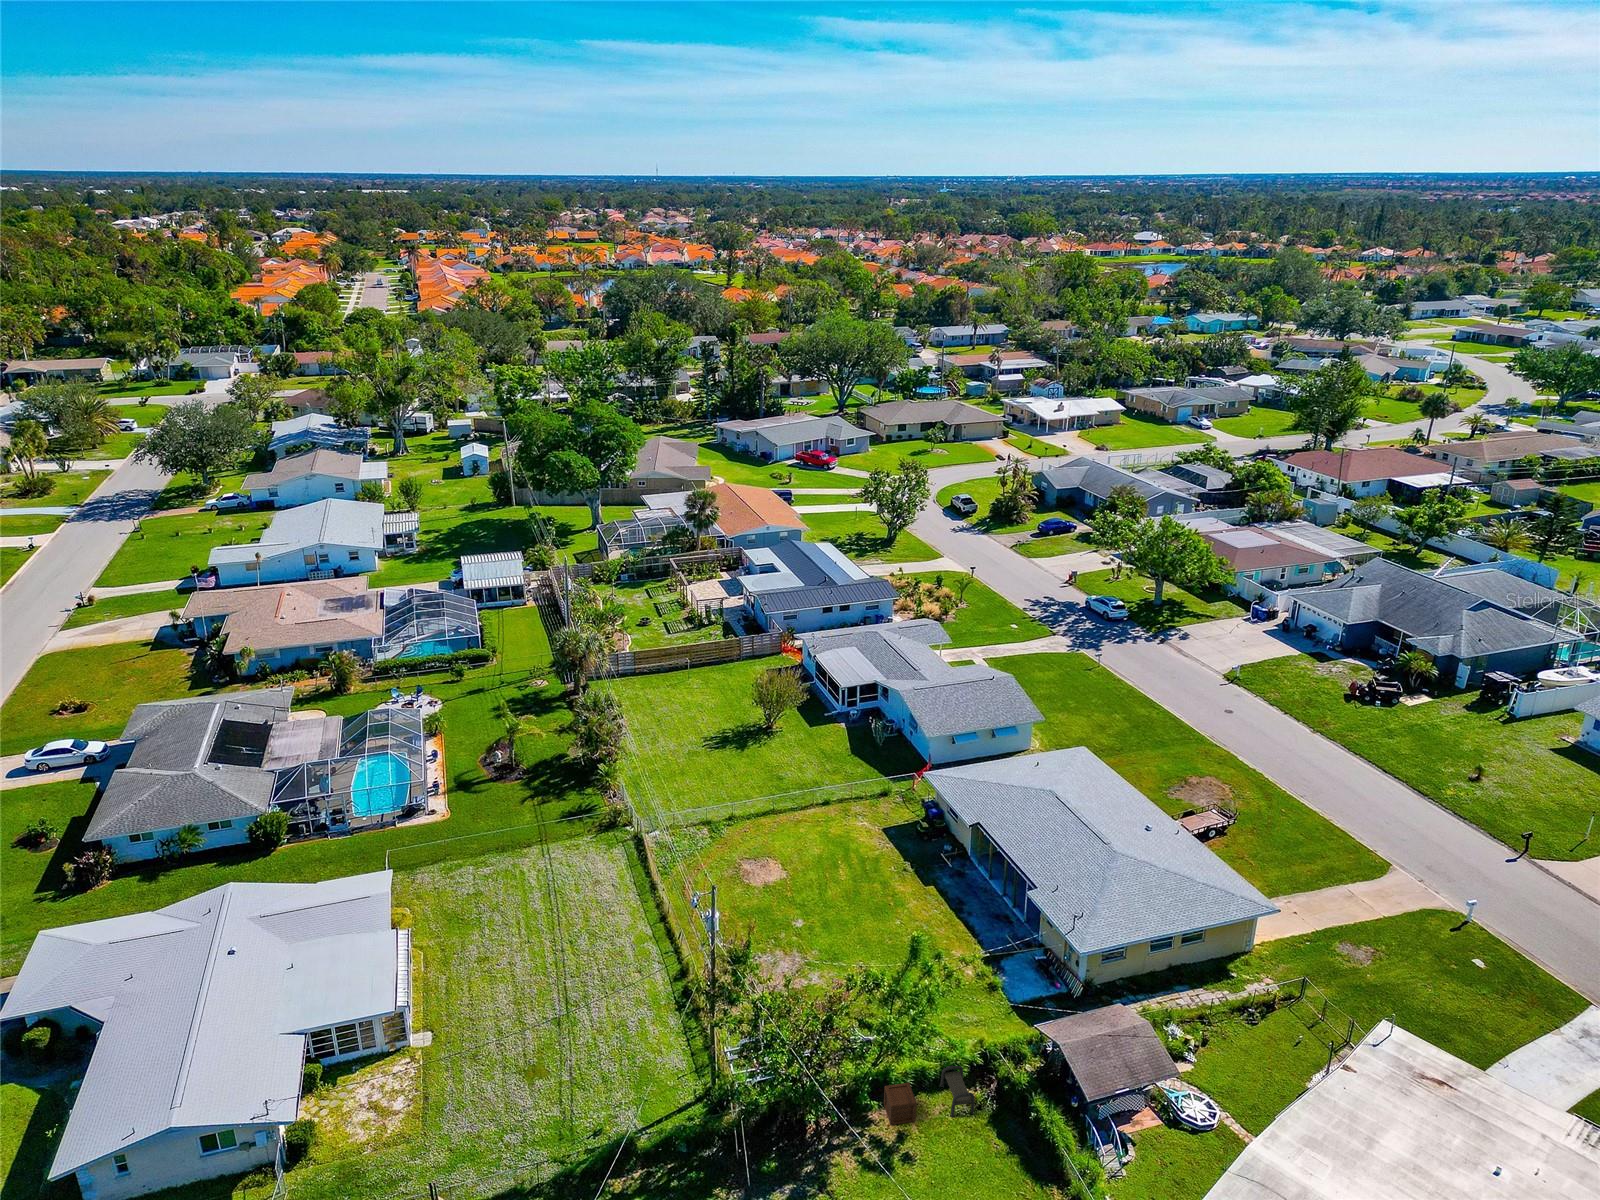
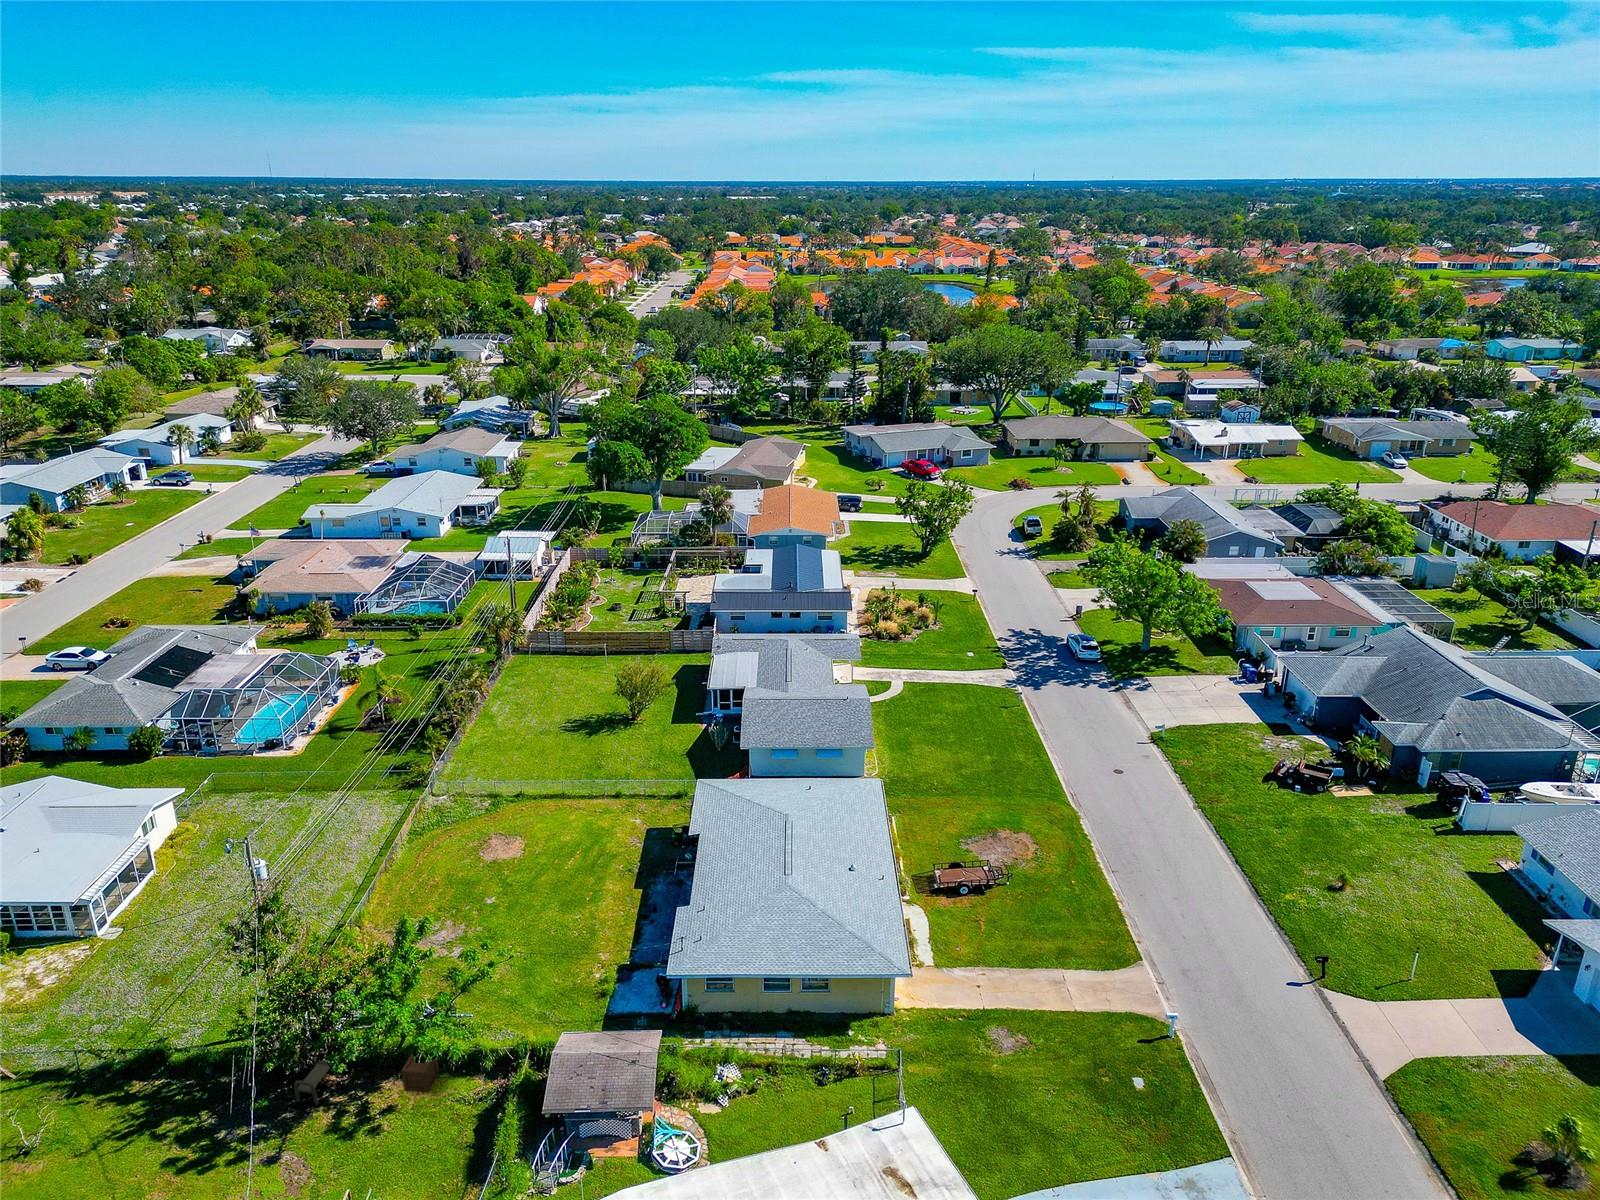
bench: present [940,1066,974,1117] -> present [294,1060,339,1105]

